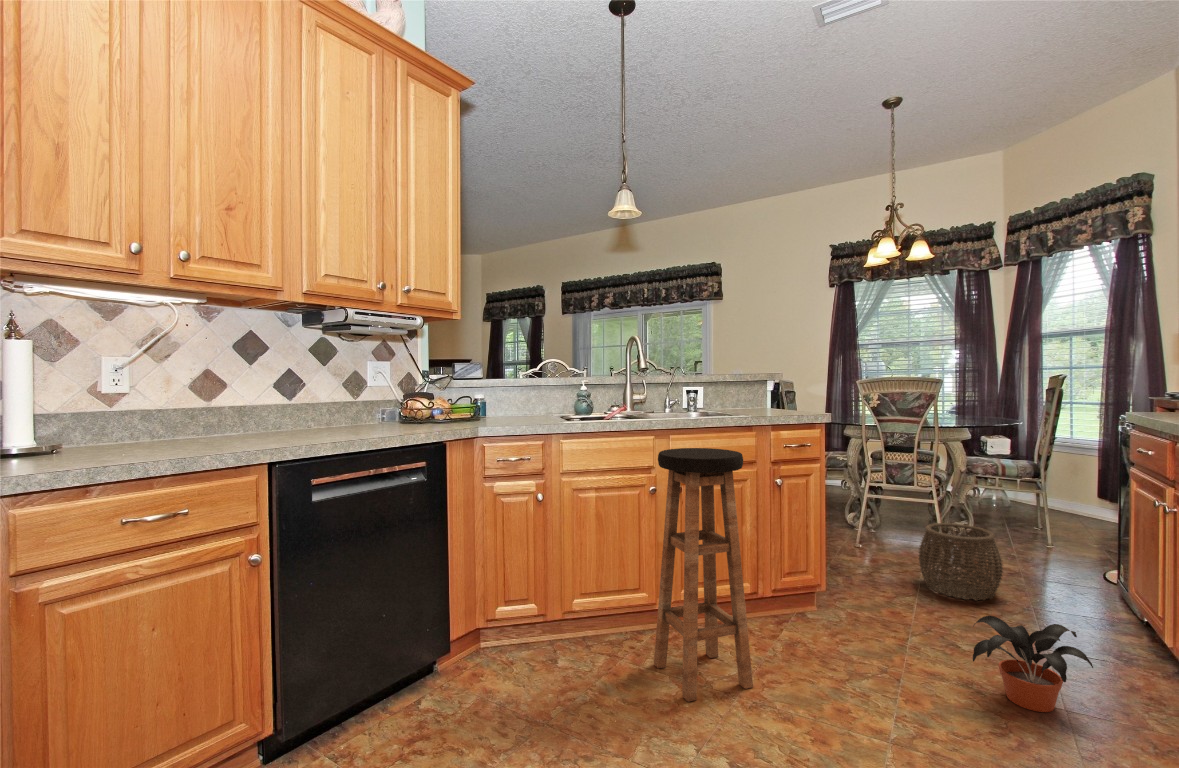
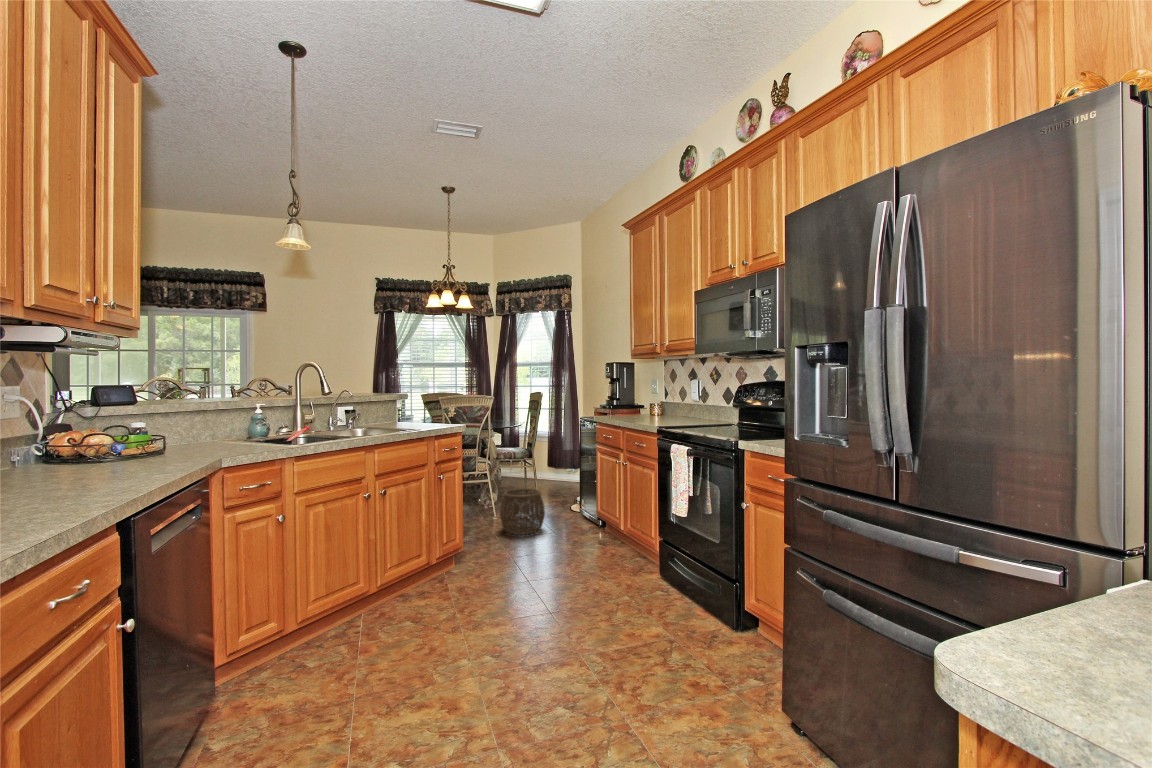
bar stool: present [654,448,753,702] -> none [411,454,485,642]
potted plant: present [973,616,1093,712] -> none [568,525,620,572]

